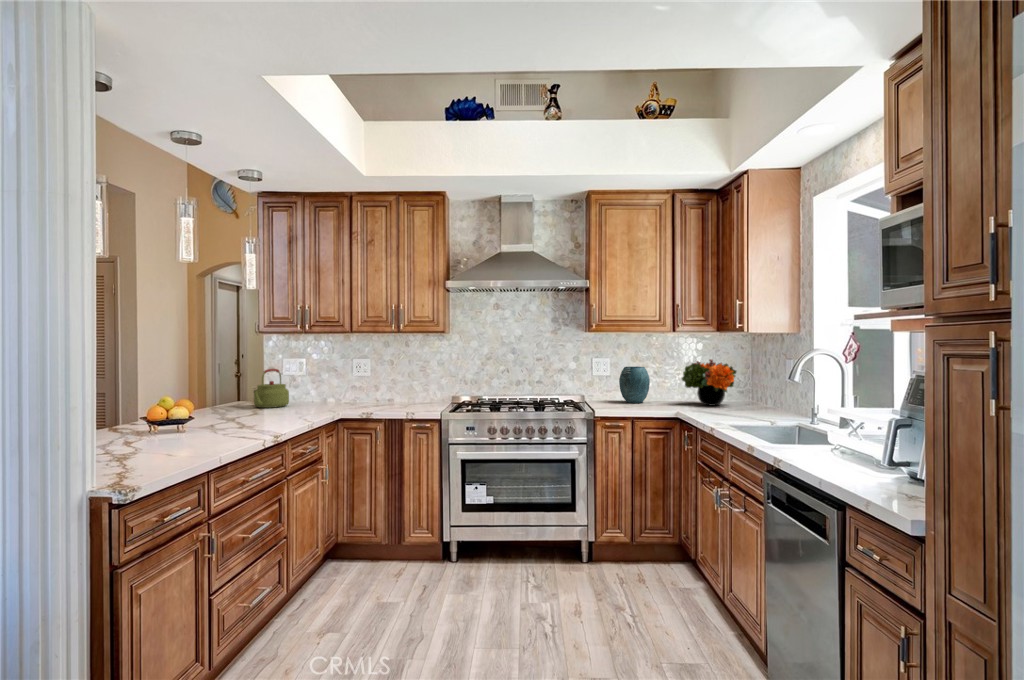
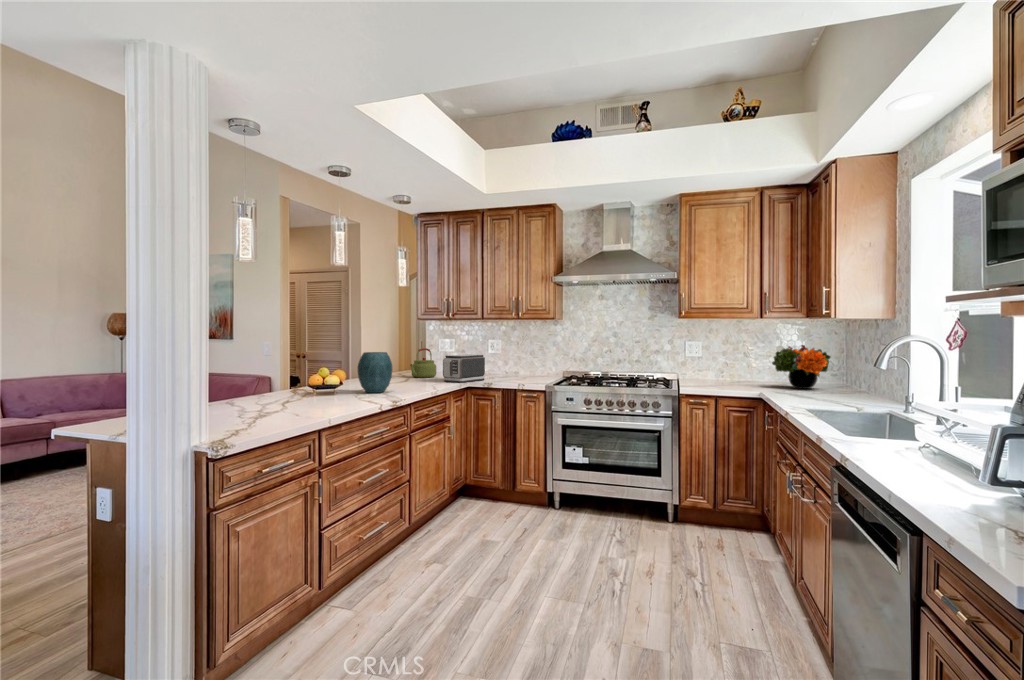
vase: present [619,367,650,403] -> present [358,352,392,393]
toaster: none [304,376,359,414] -> present [443,354,485,383]

